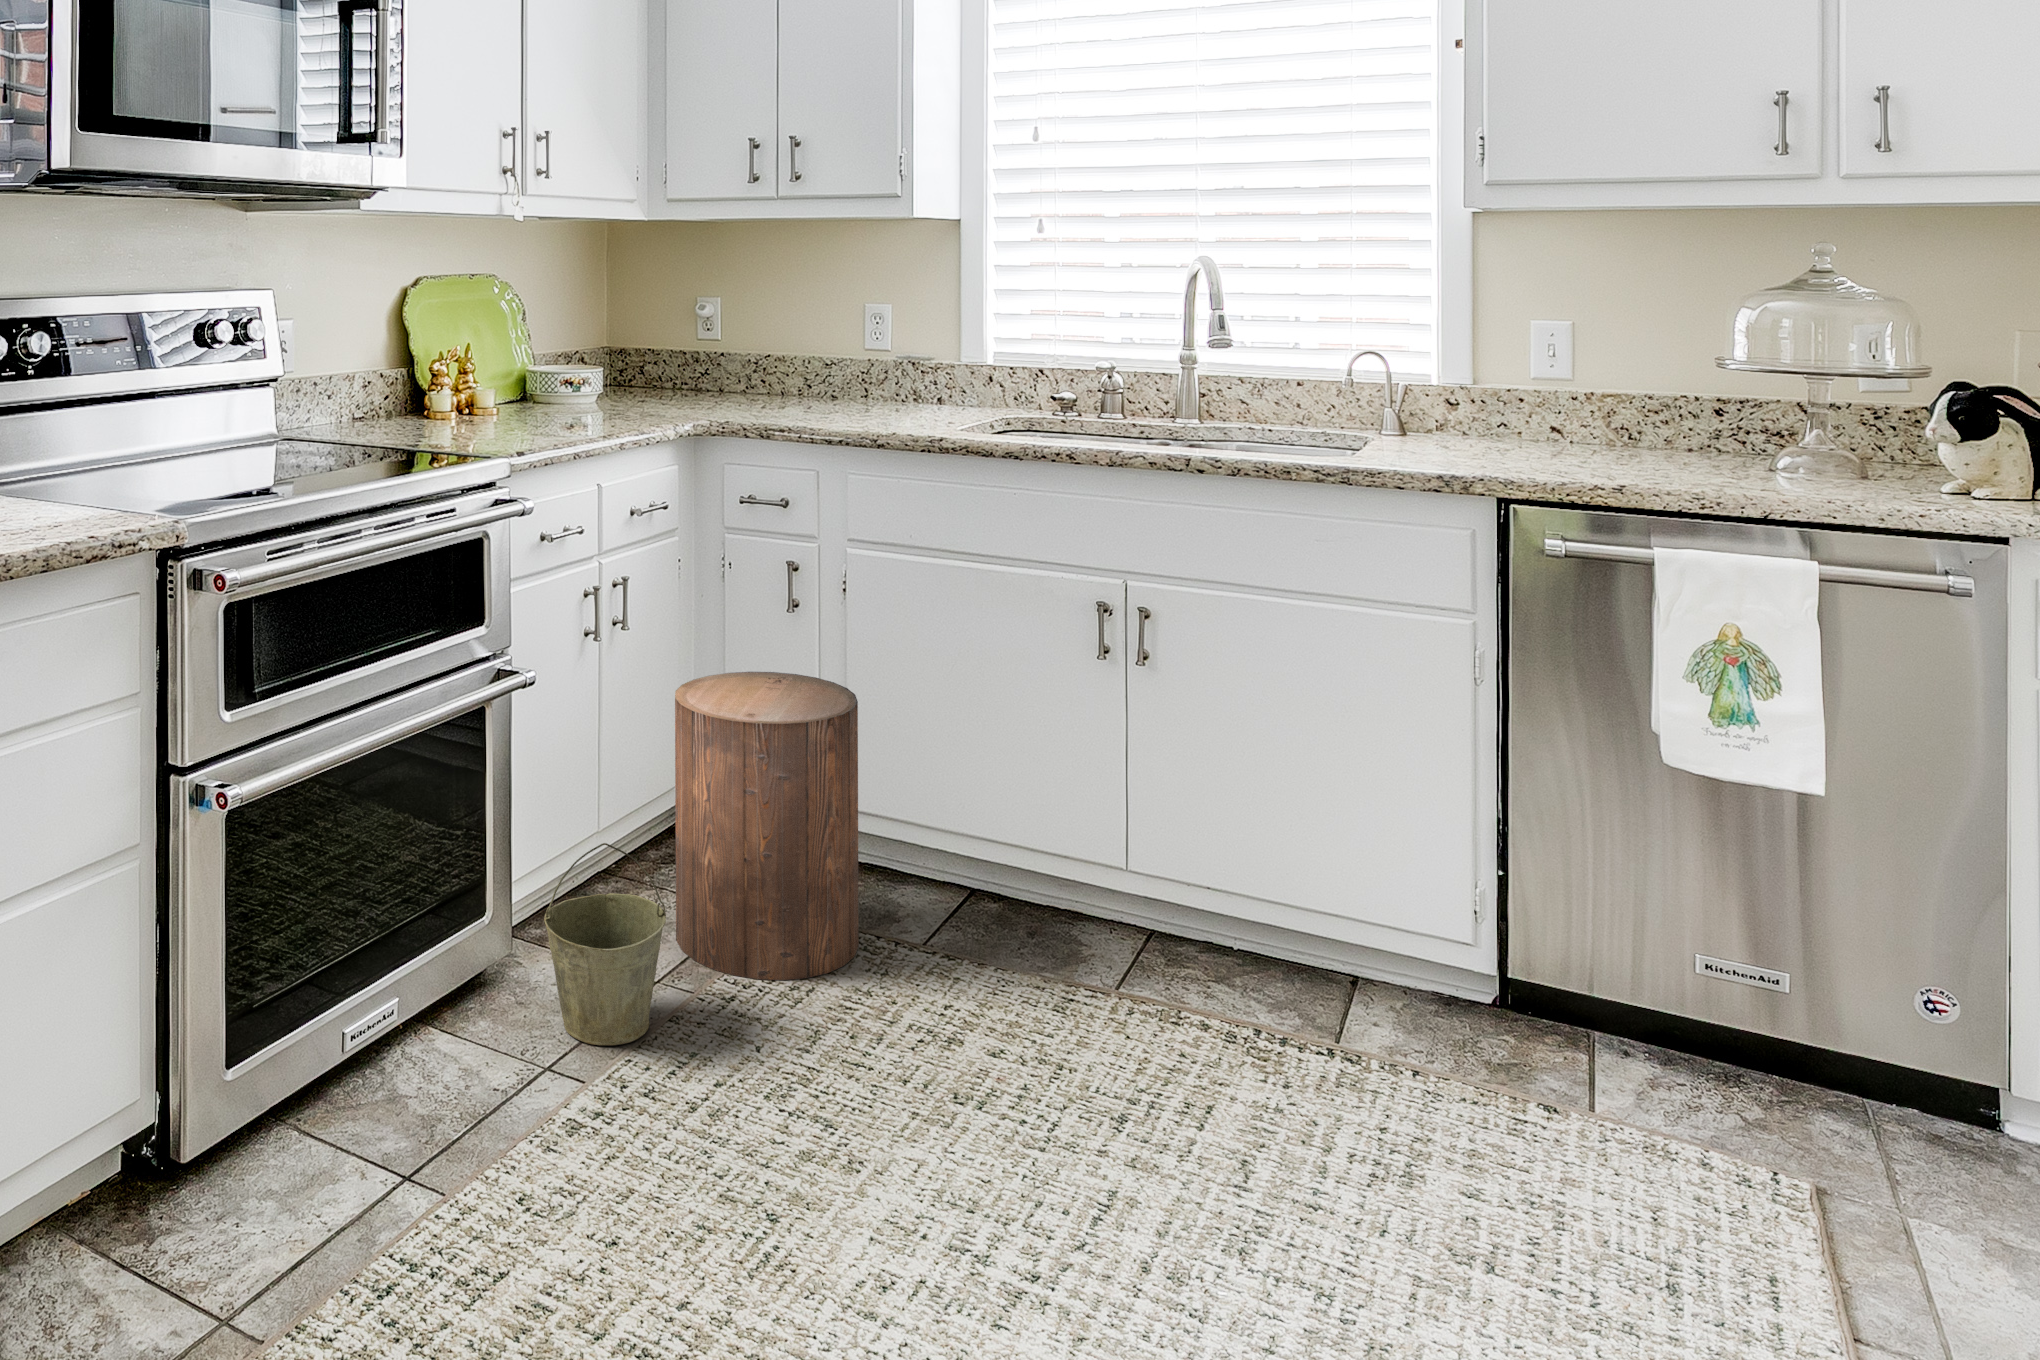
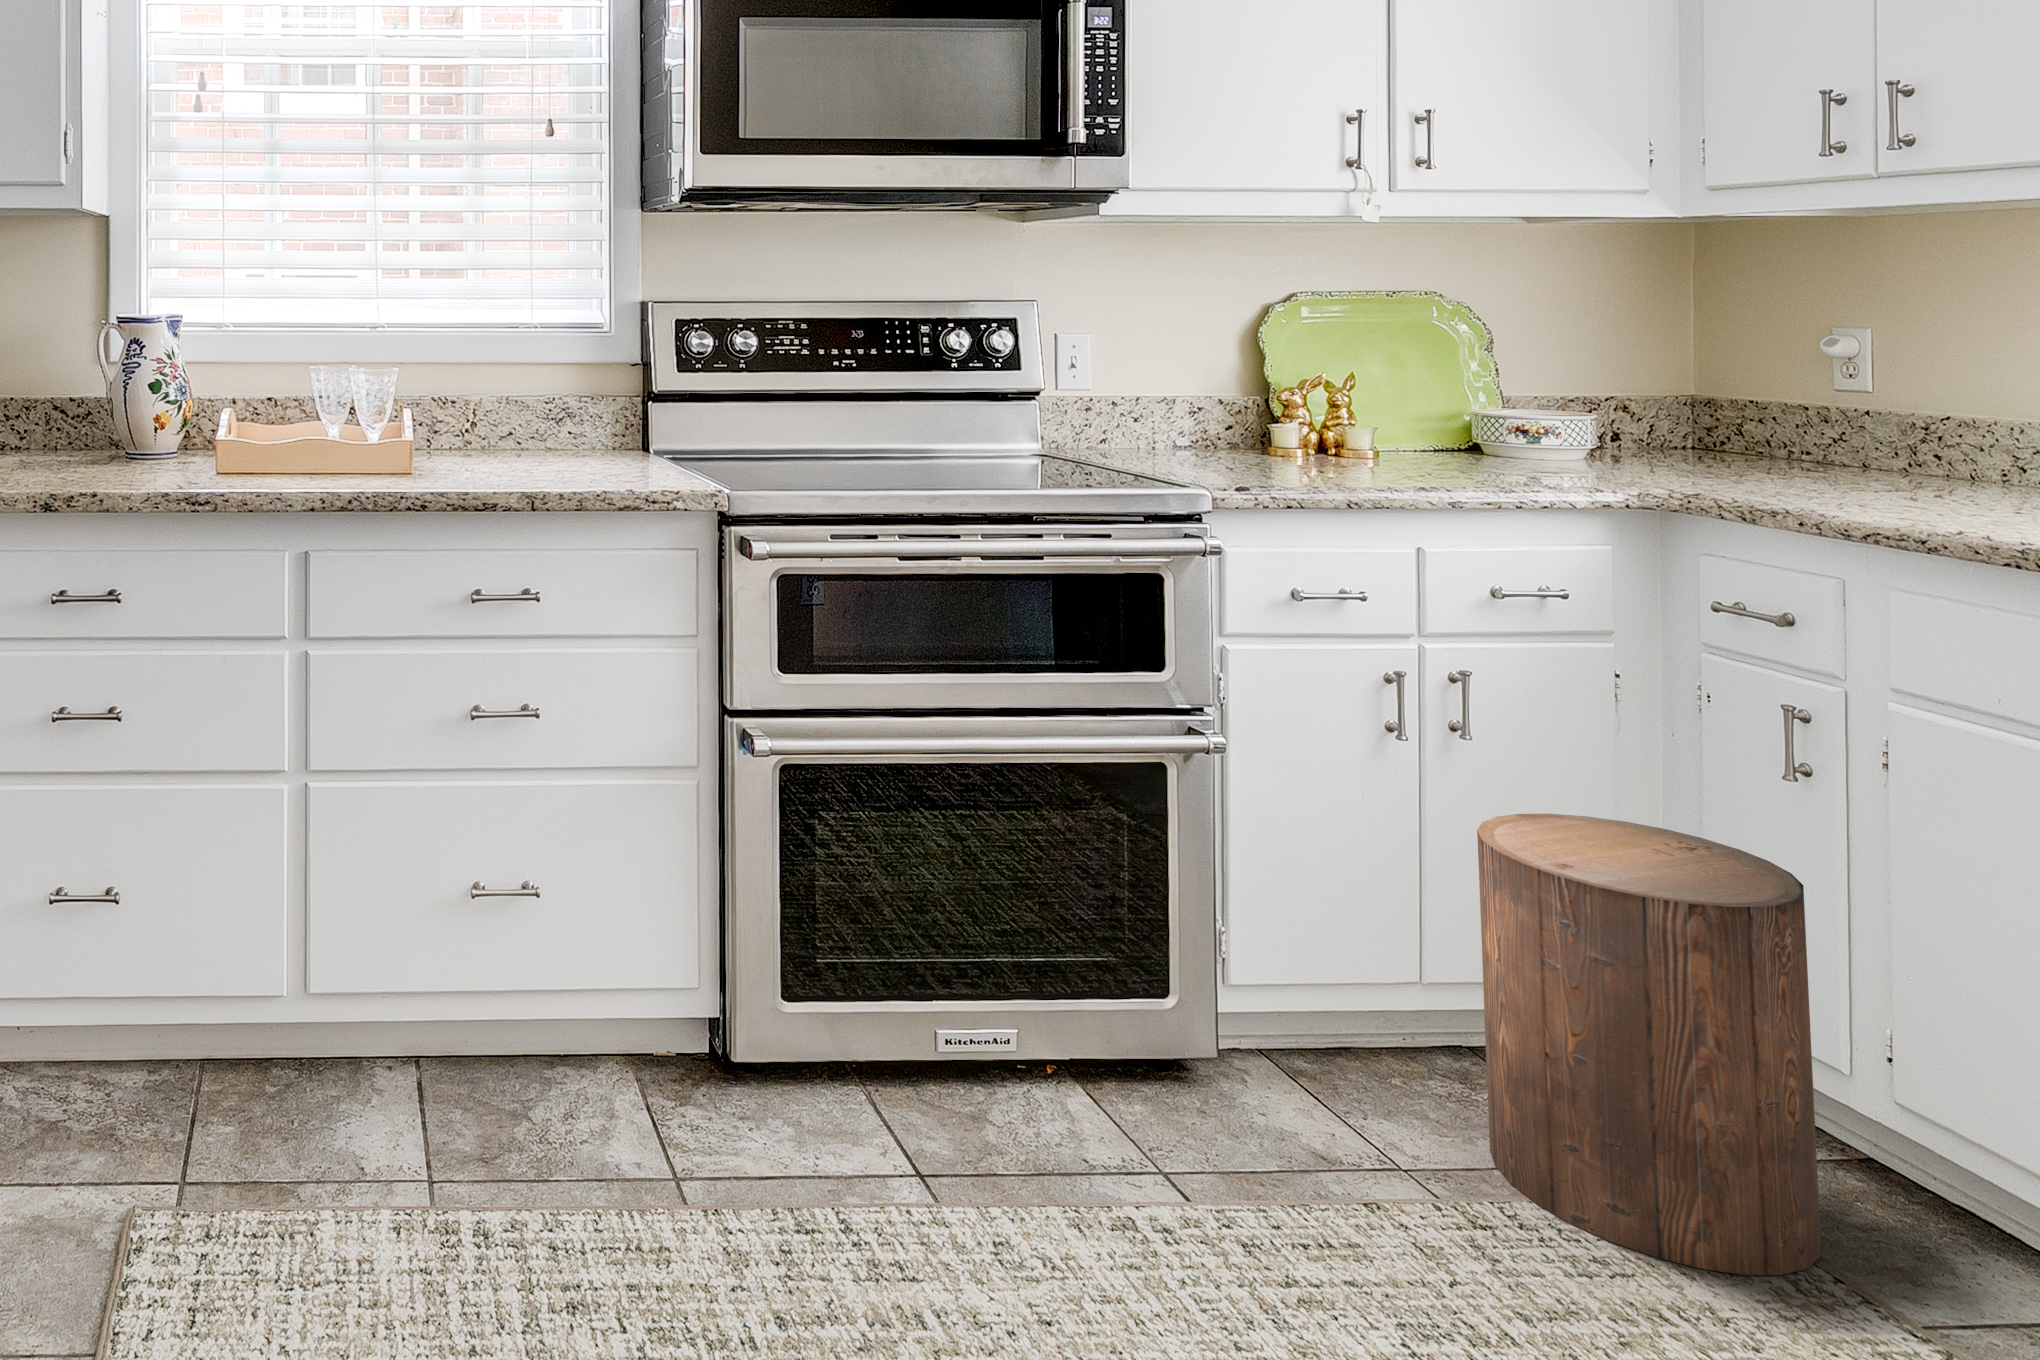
bucket: present [544,843,666,1045] -> none [1197,946,1368,1194]

